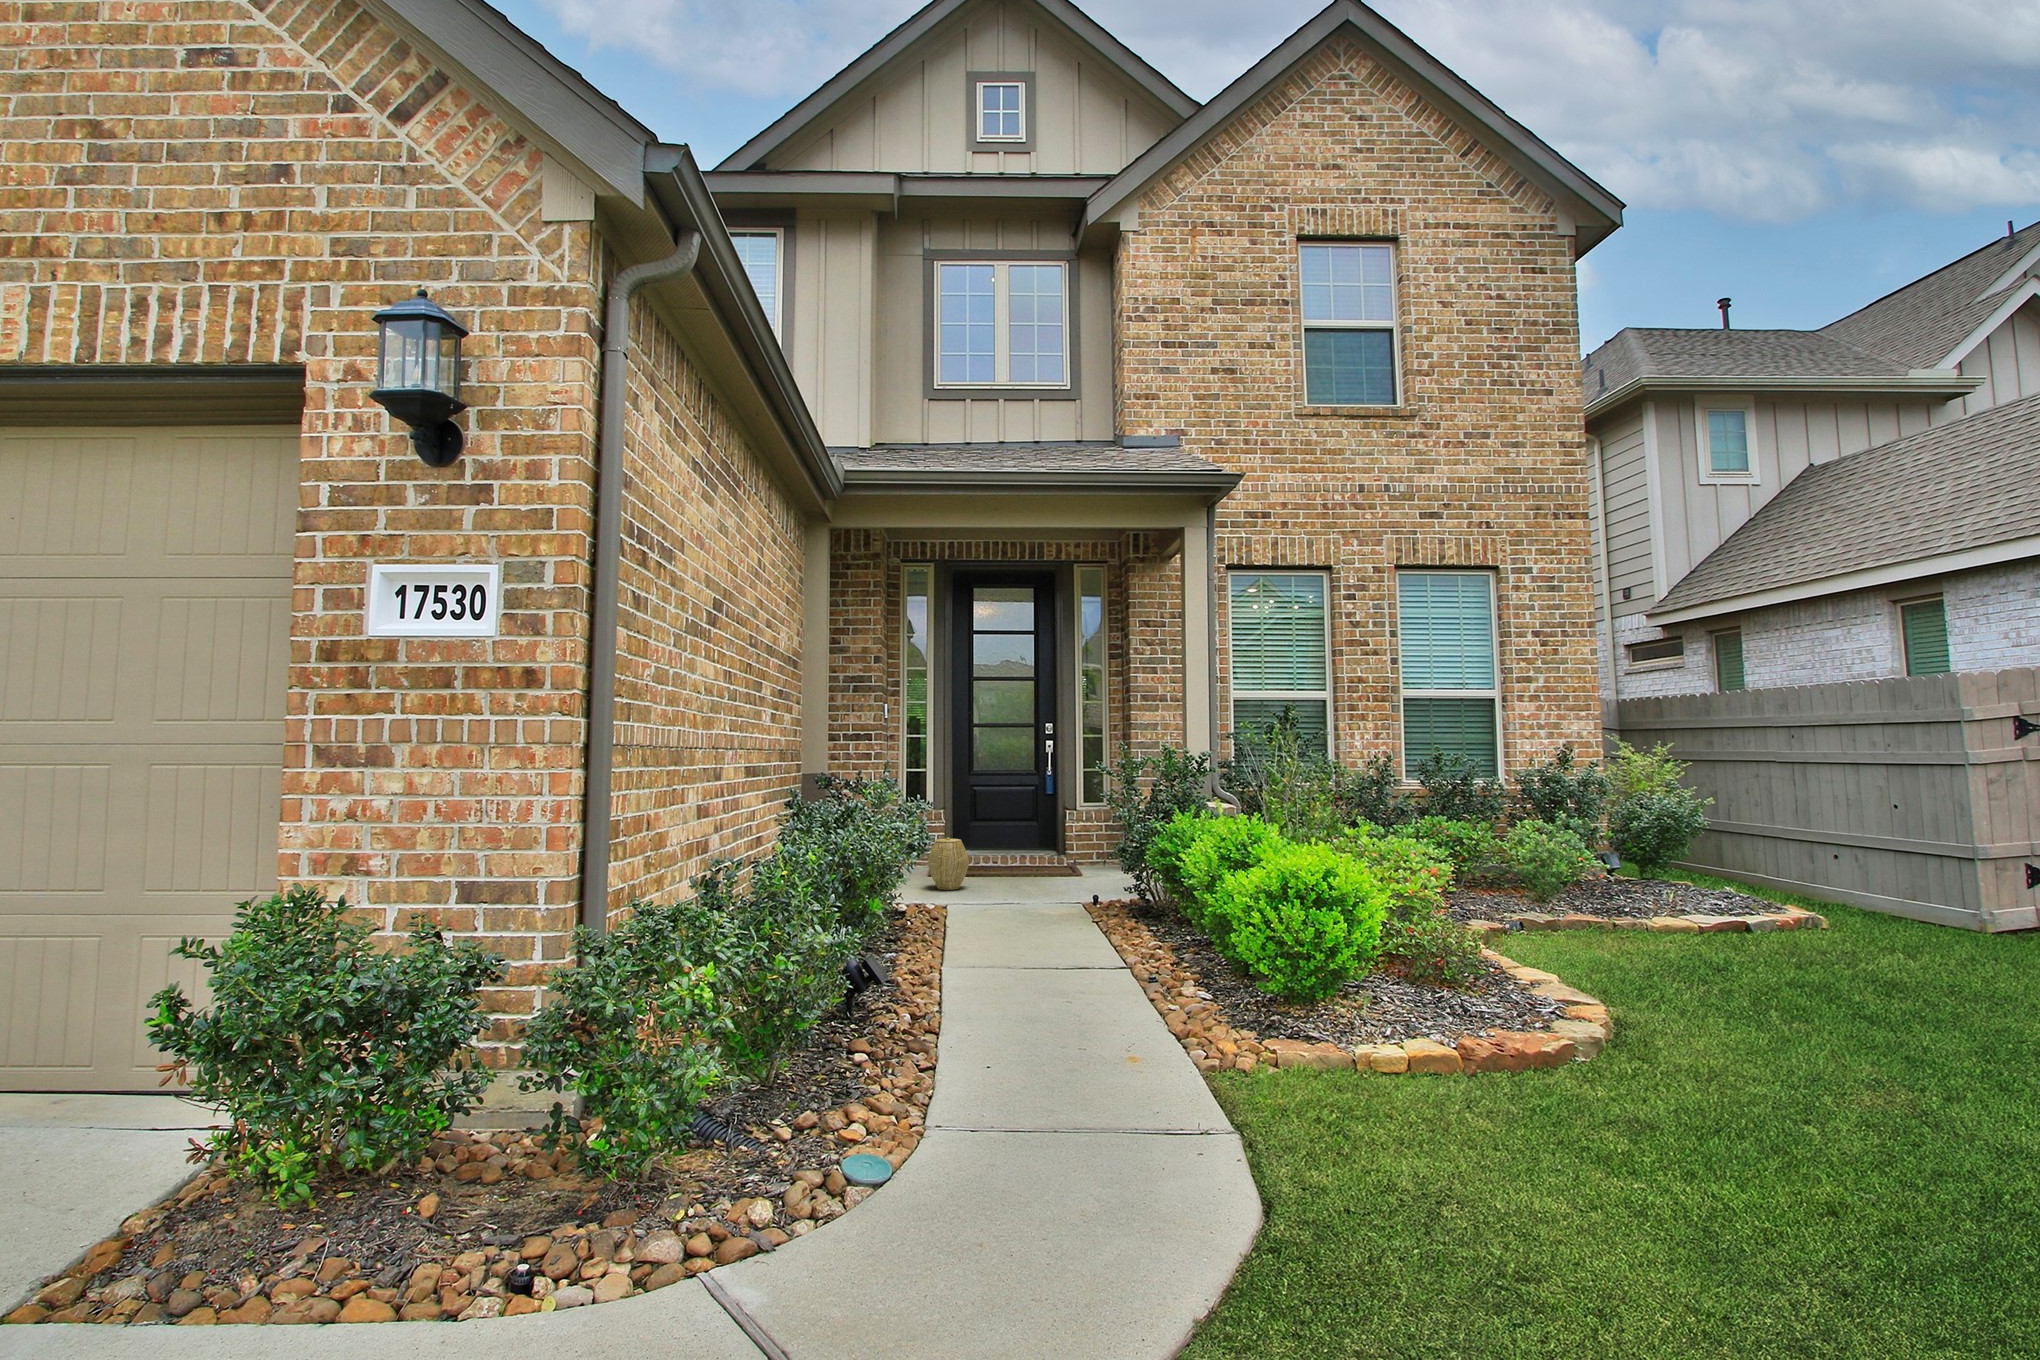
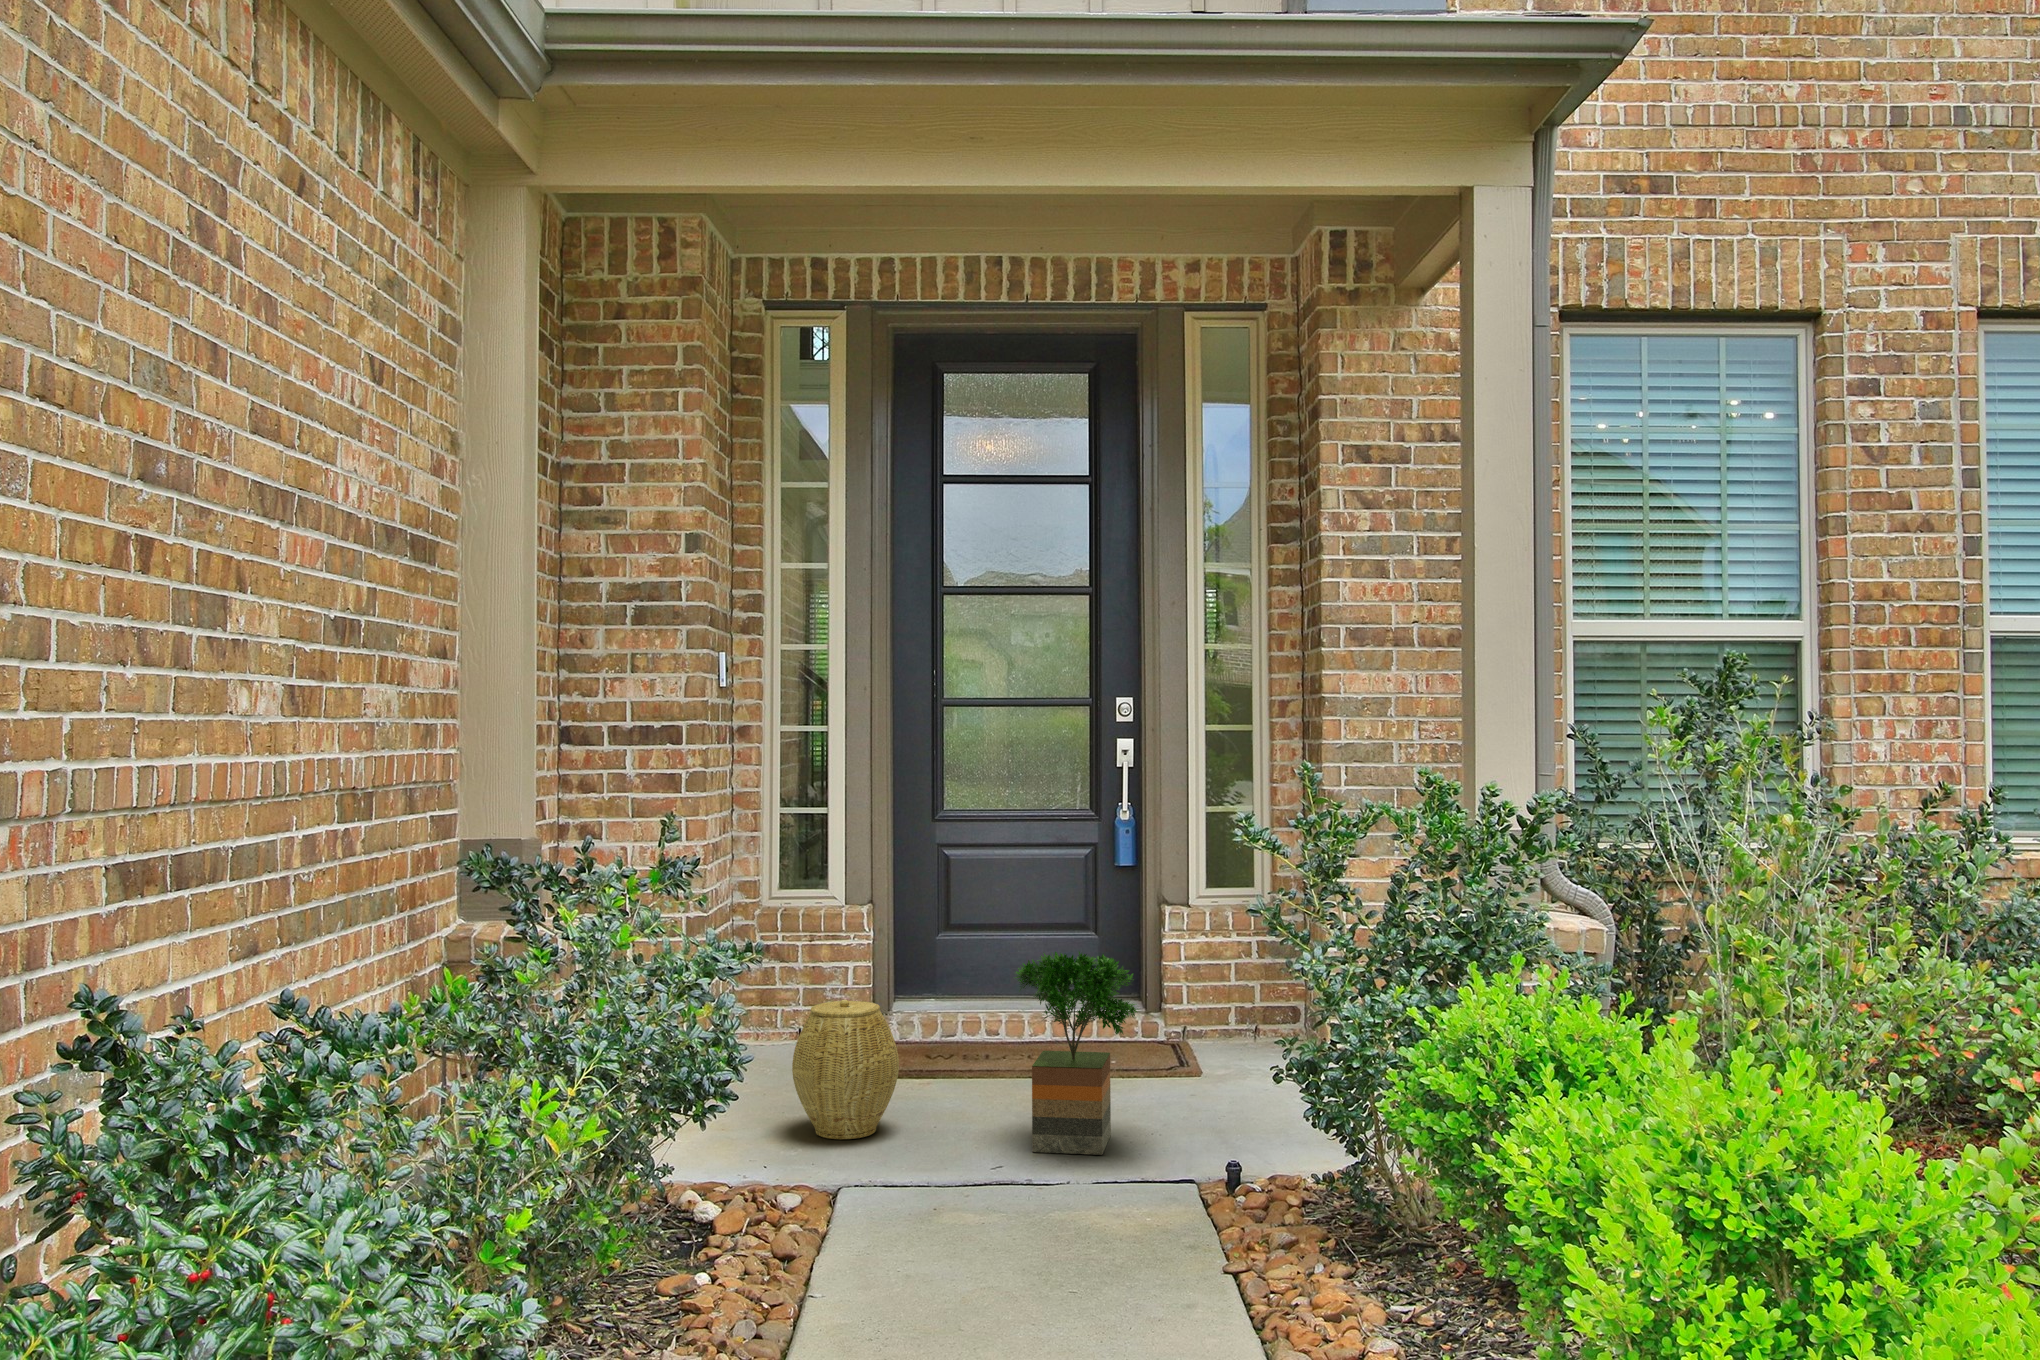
potted tree: none [1013,818,1062,893] -> present [1016,952,1139,1155]

